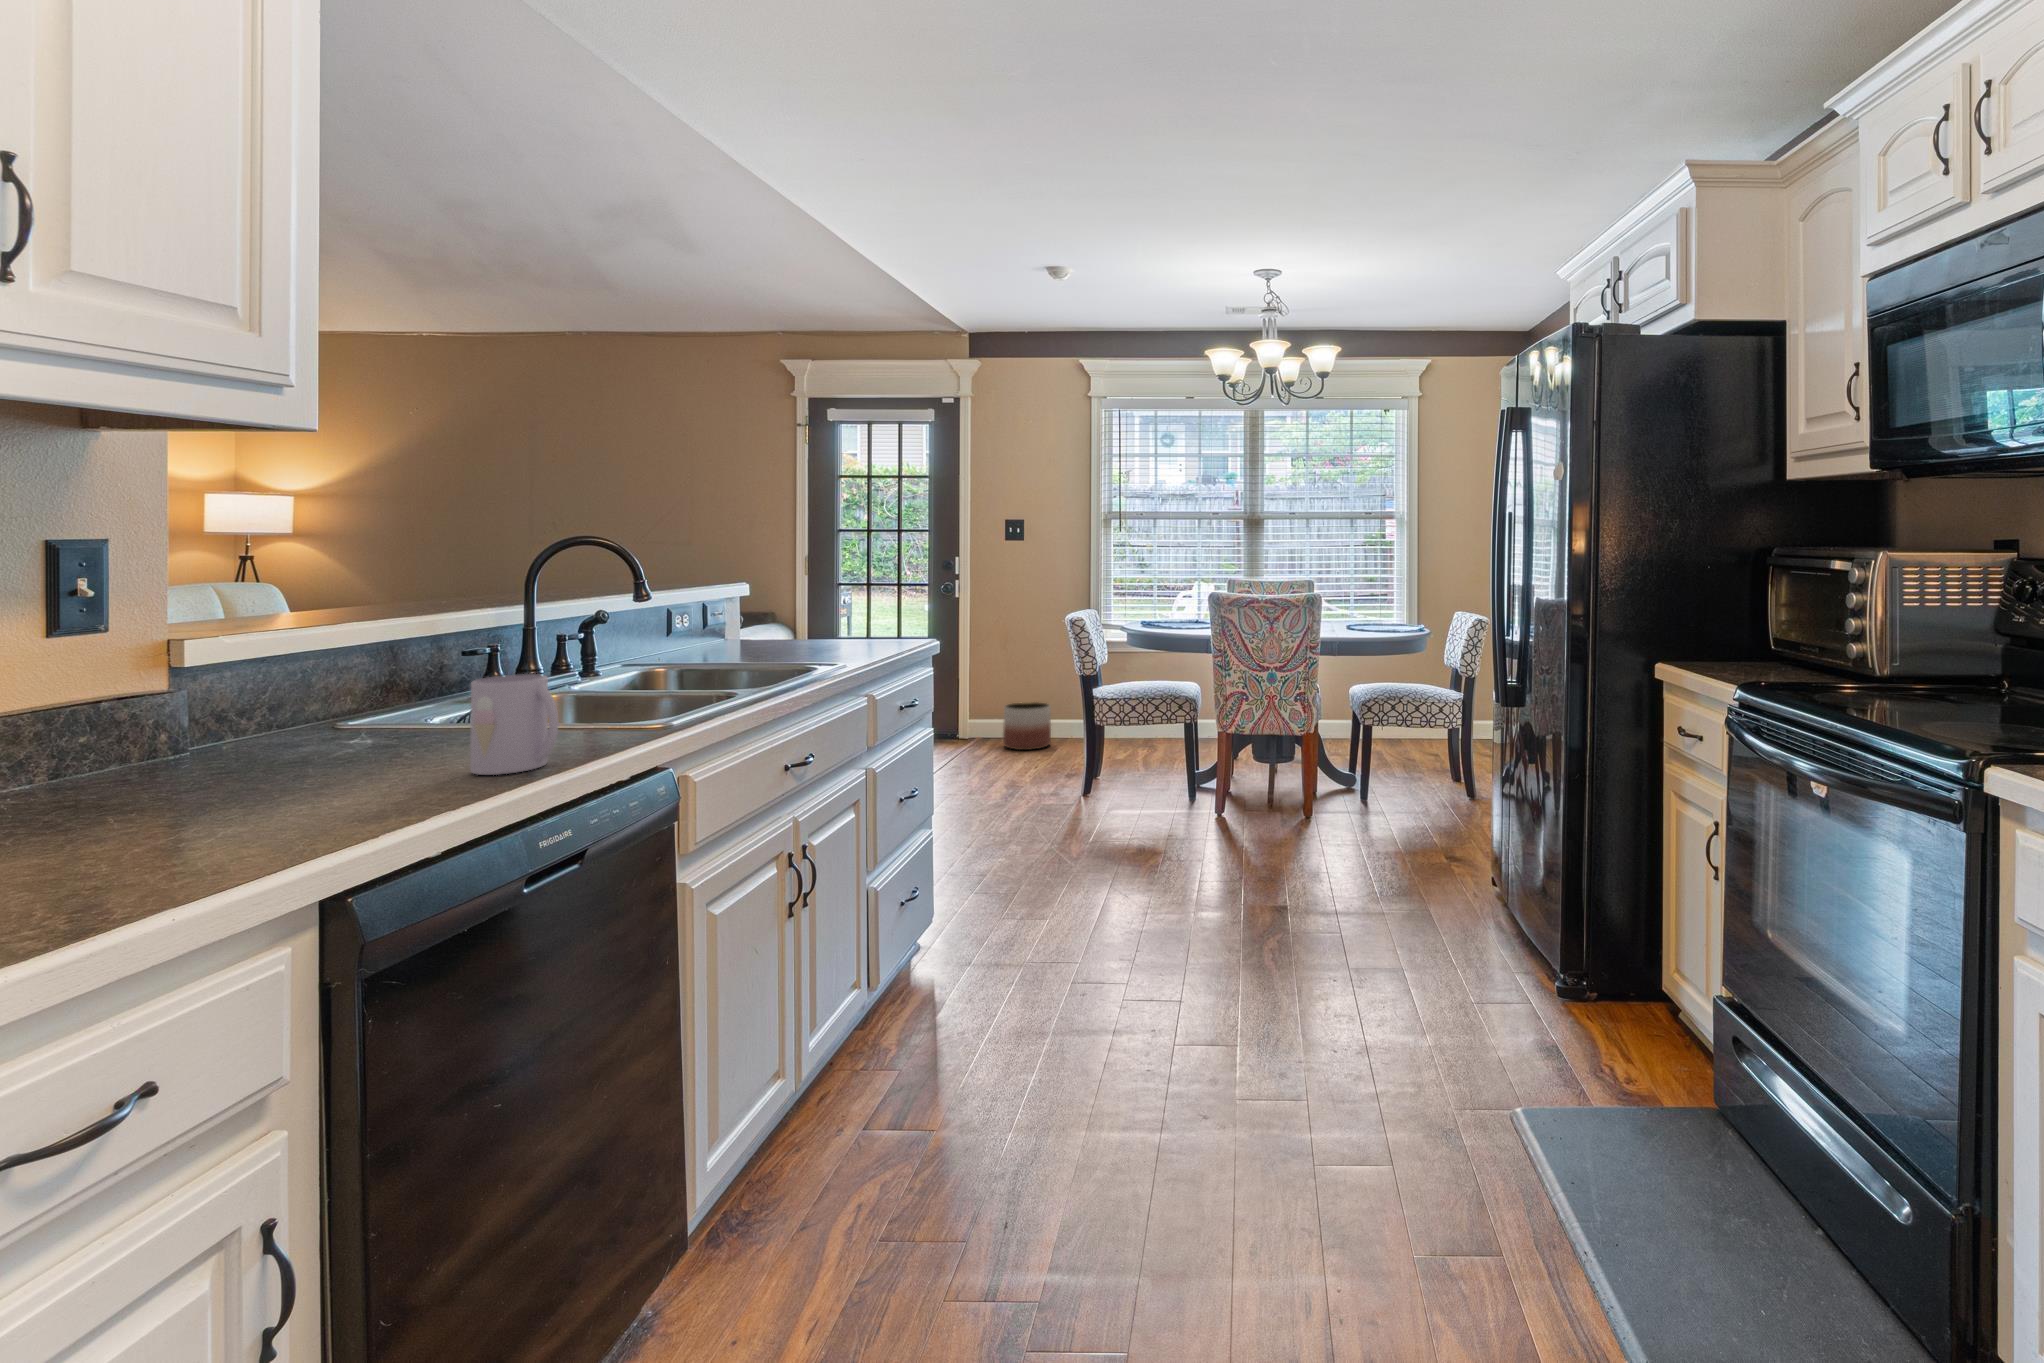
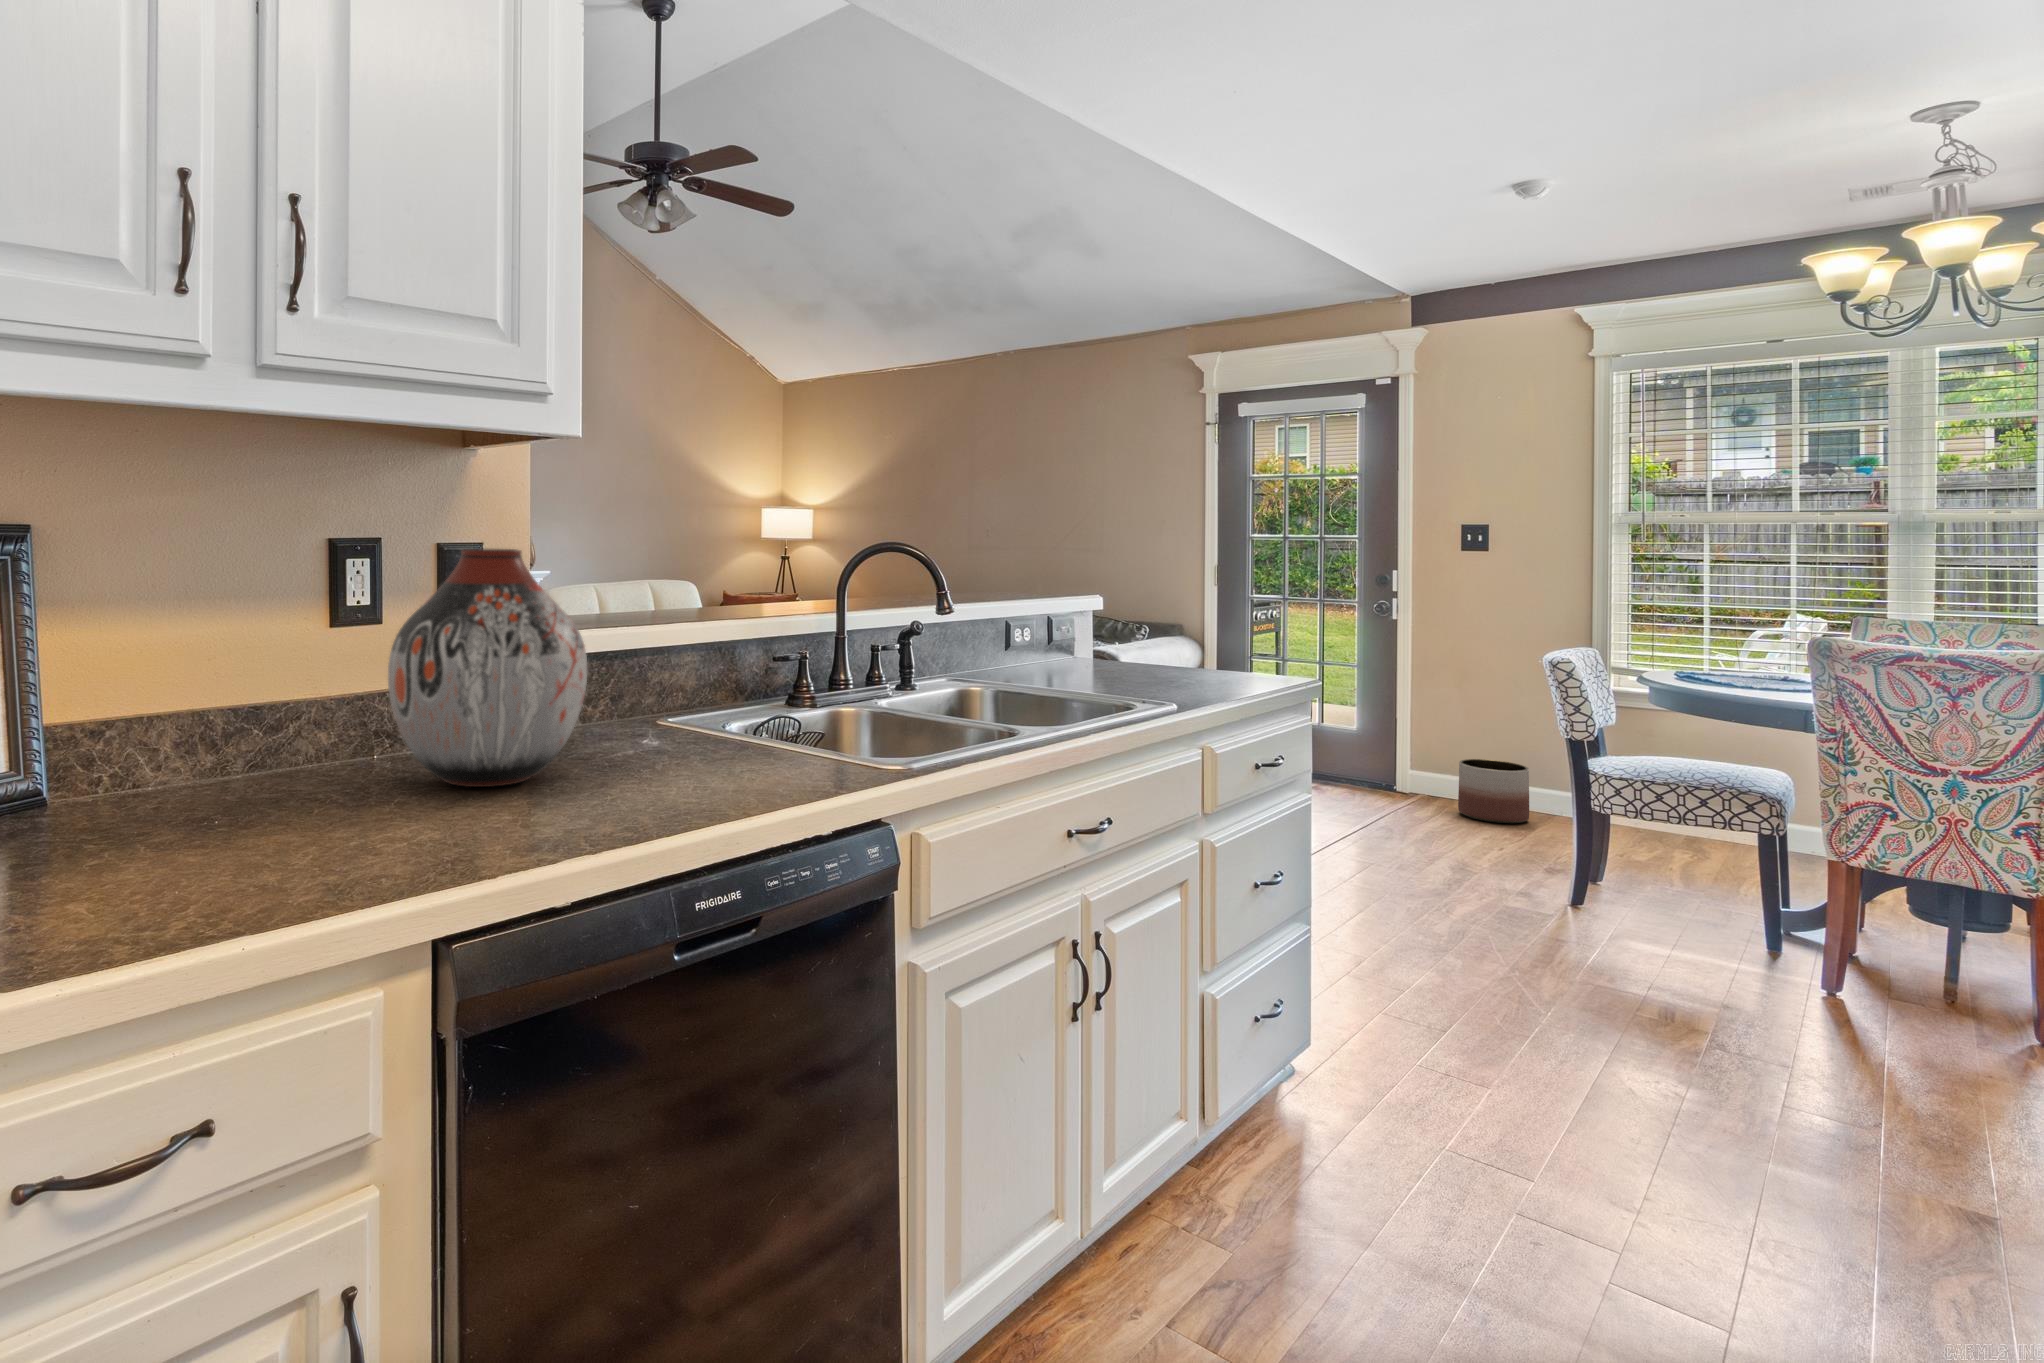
vase: none [134,563,380,795] -> present [388,549,587,787]
mug: present [470,674,559,775] -> none [641,686,727,806]

